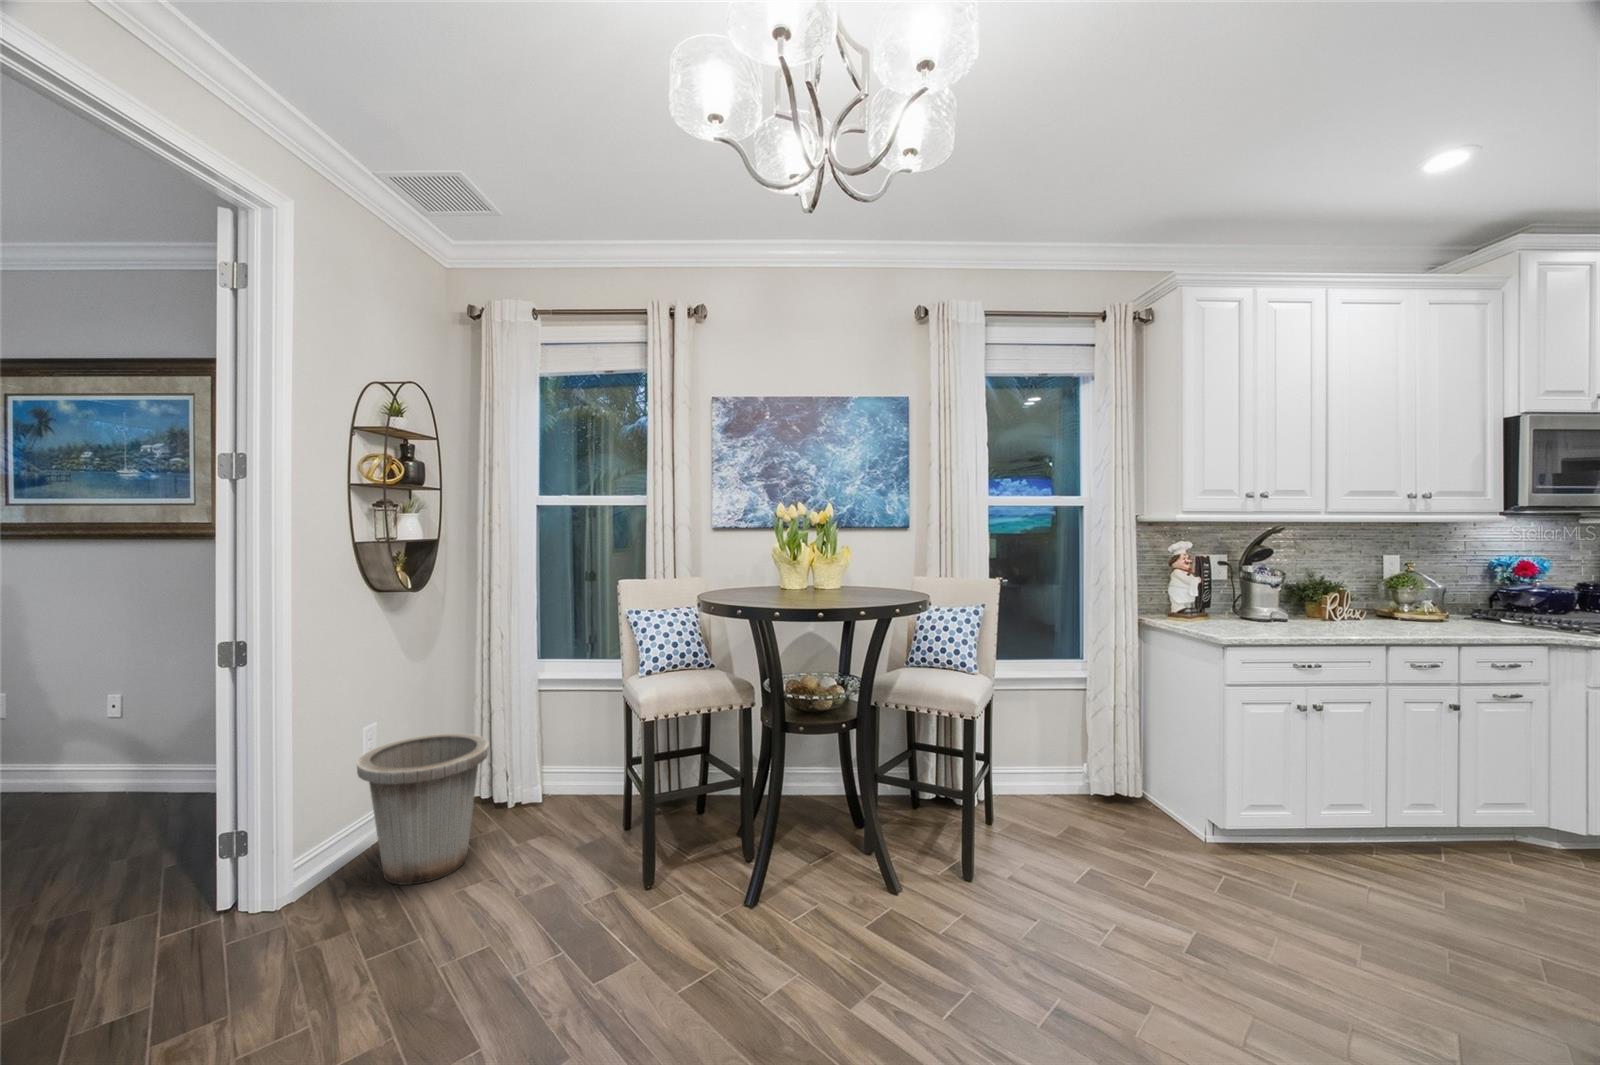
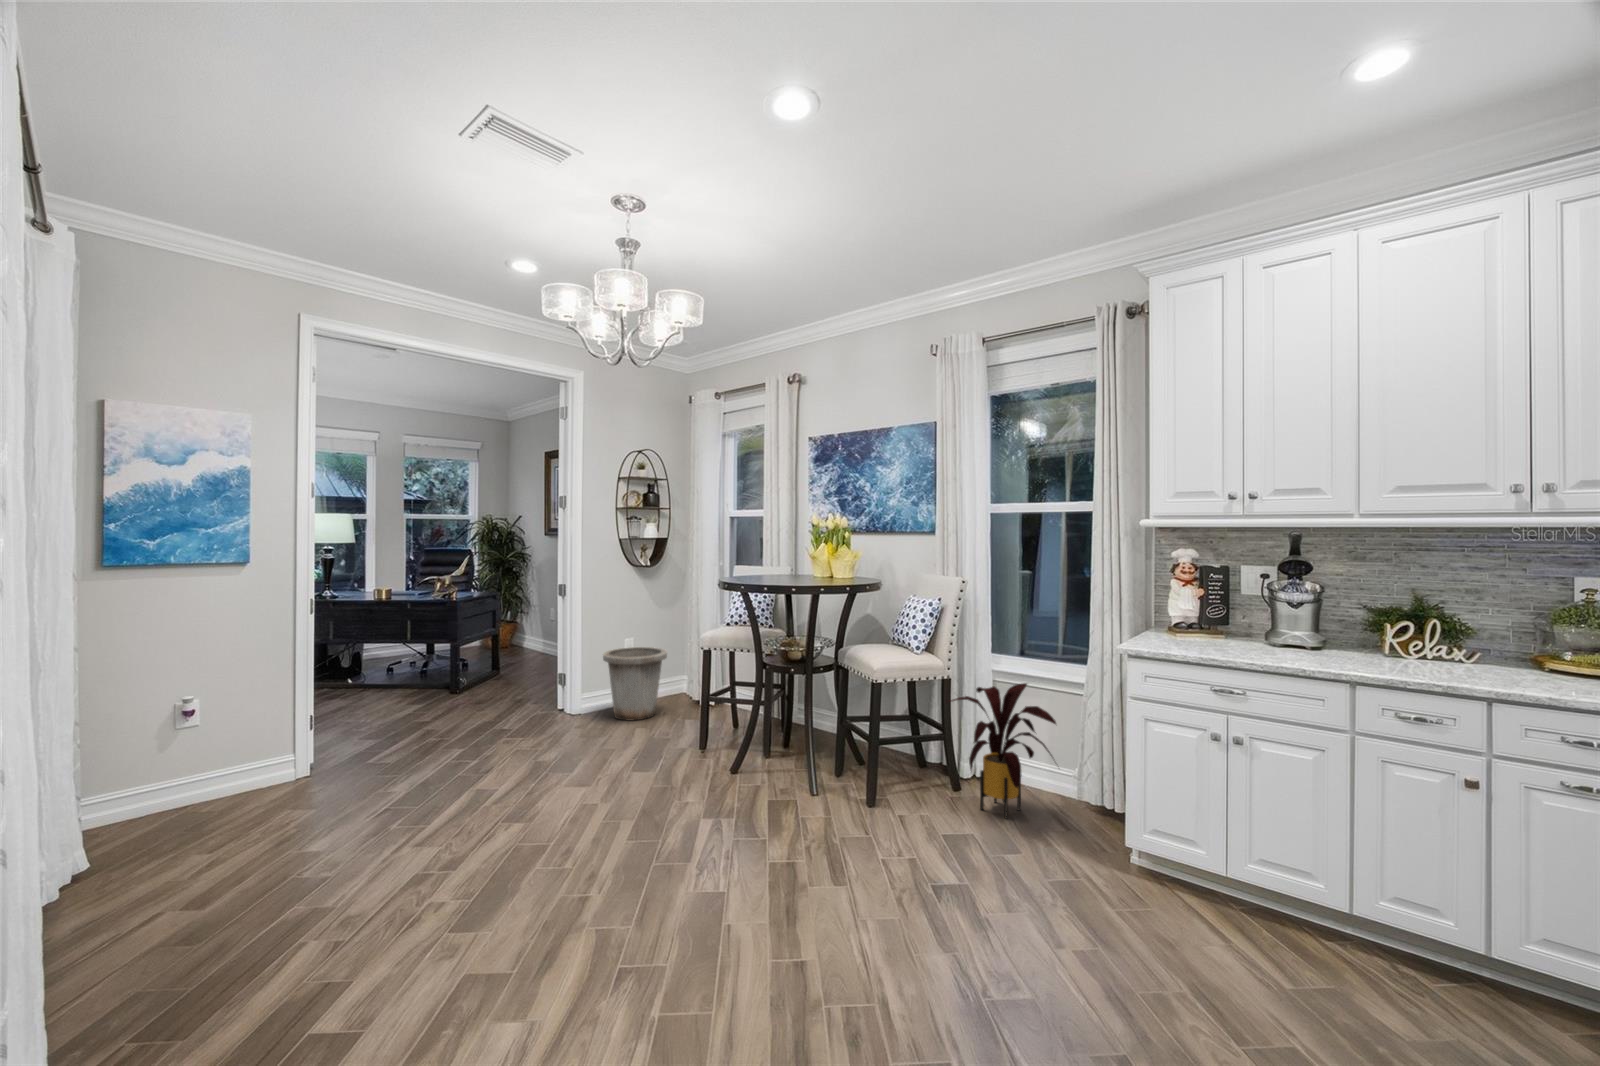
house plant: none [990,686,1141,836] -> present [950,683,1056,818]

